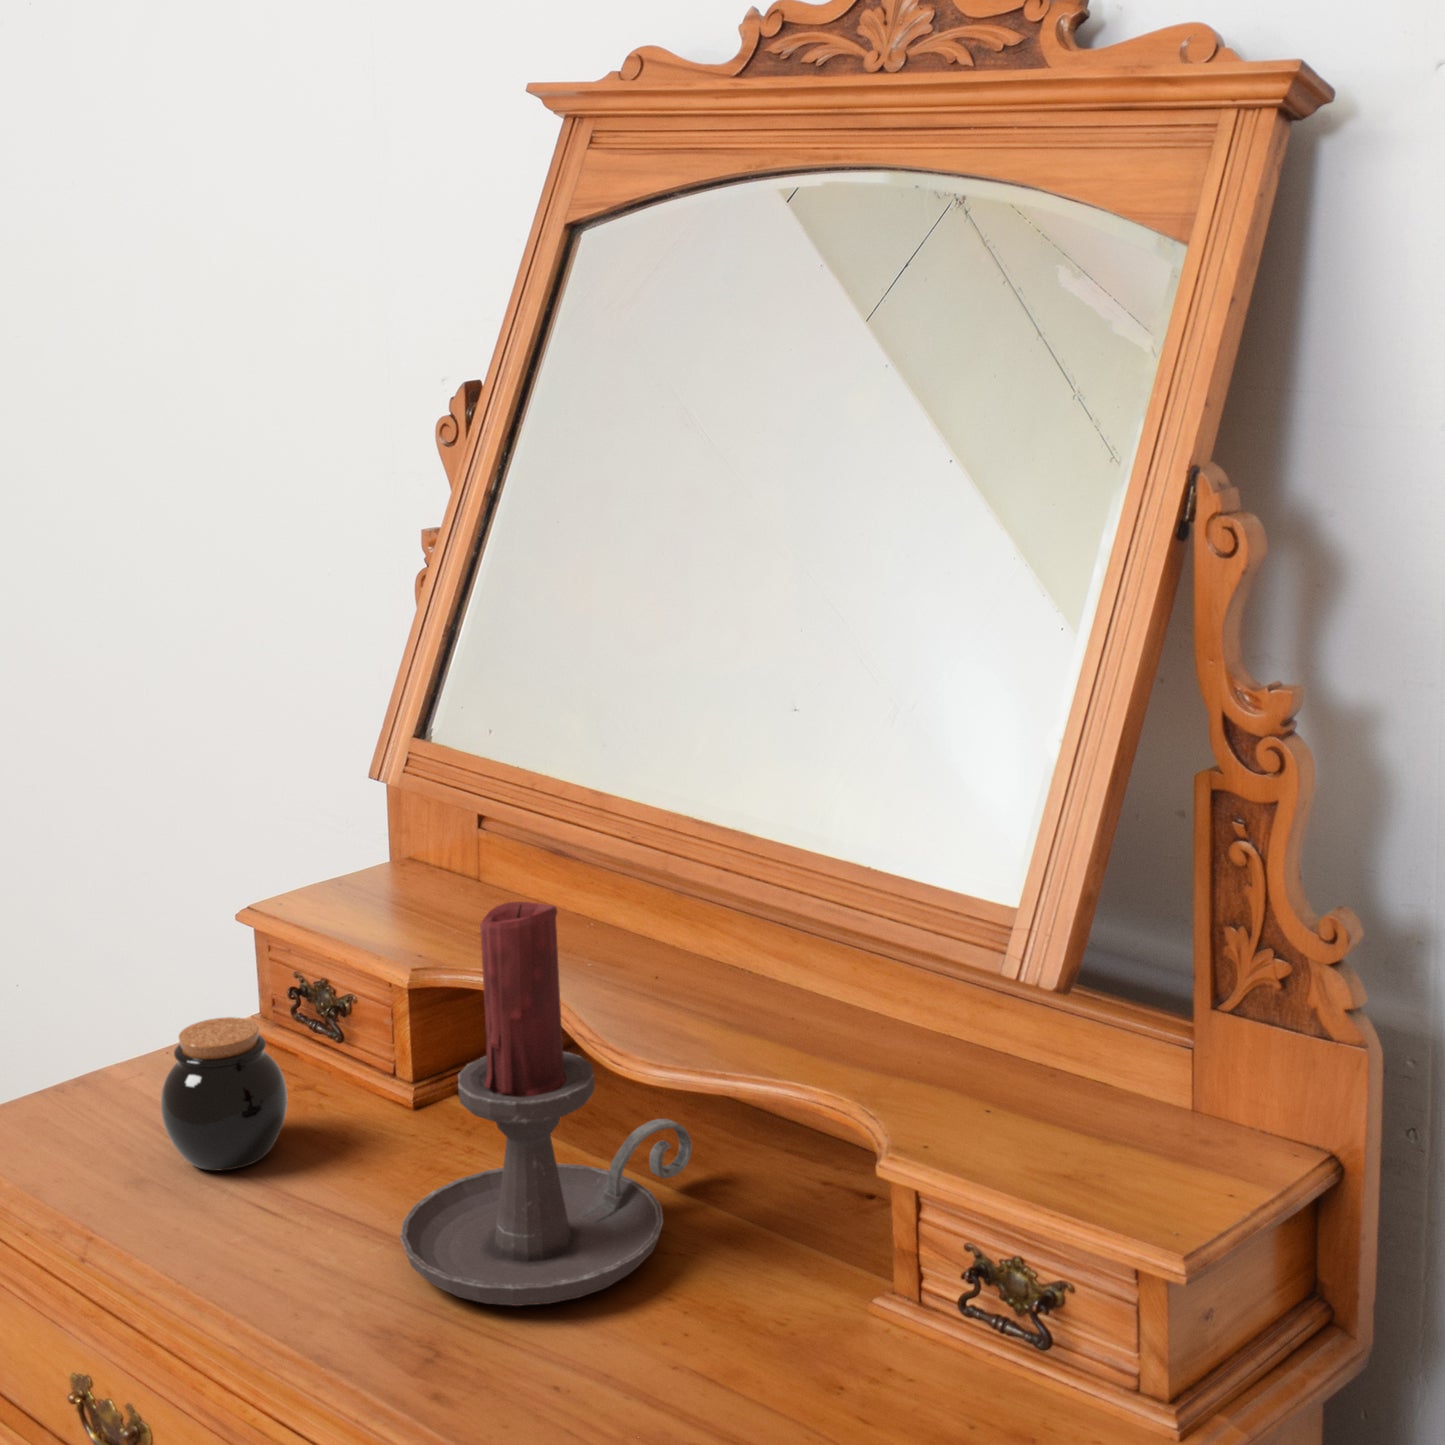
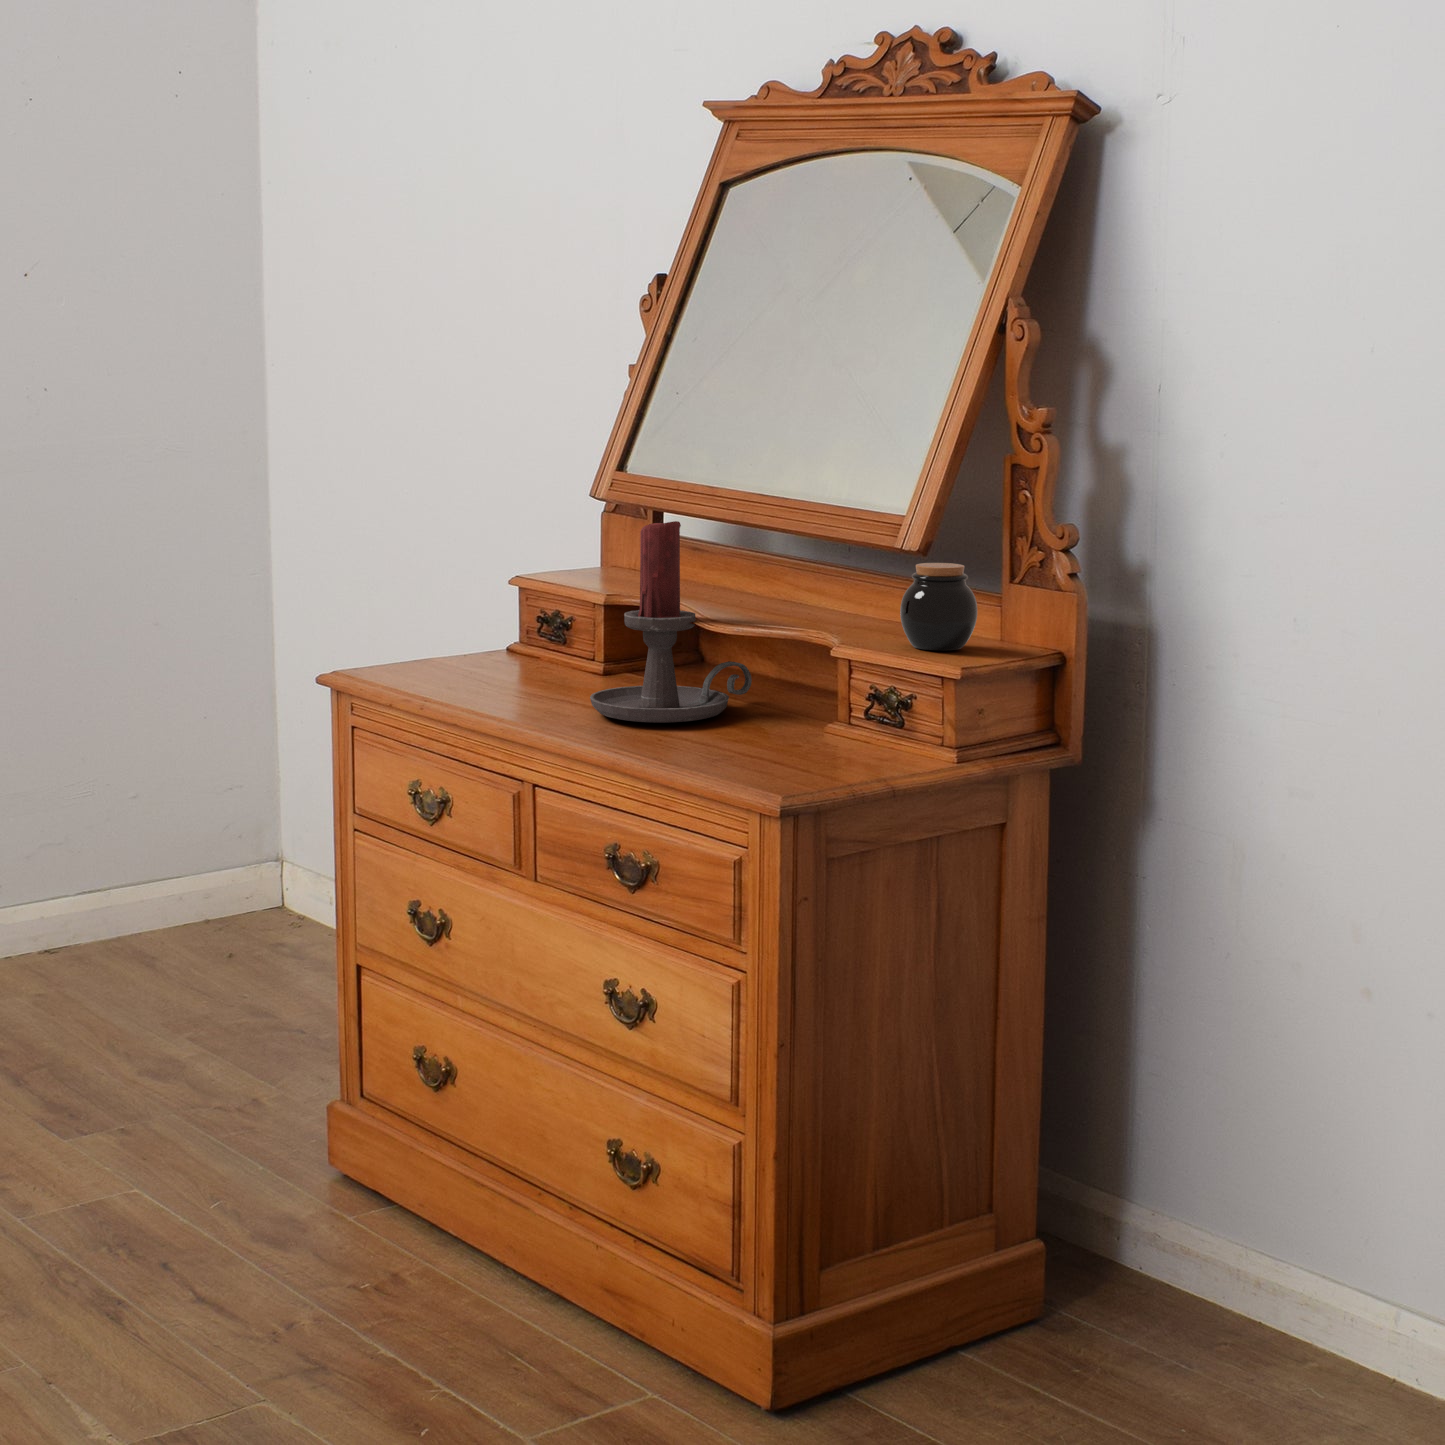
jar: present [161,1017,287,1170] -> present [900,563,977,651]

